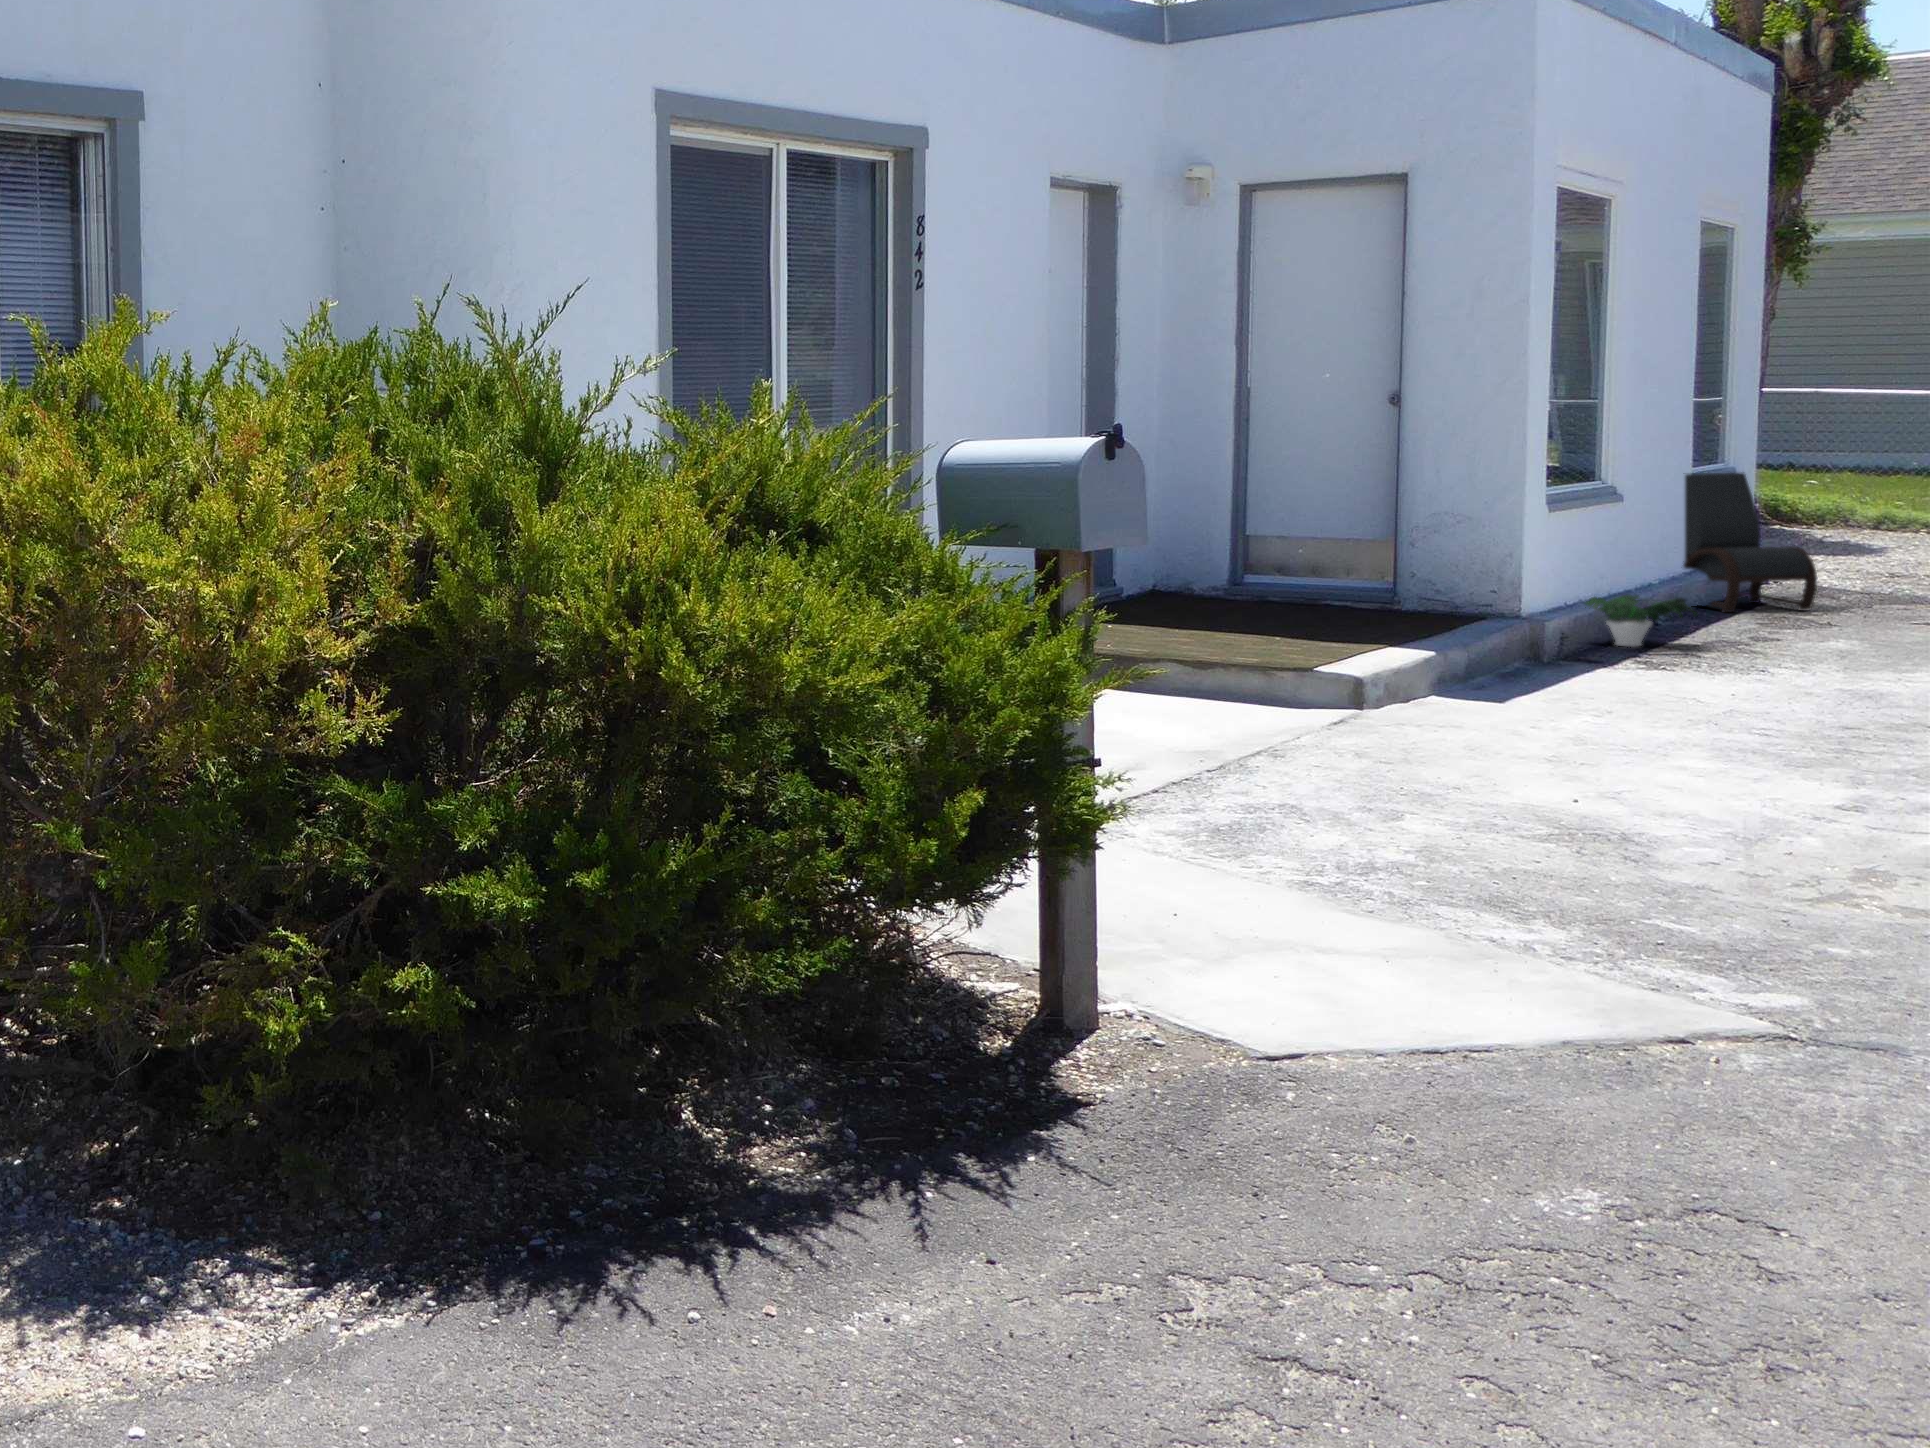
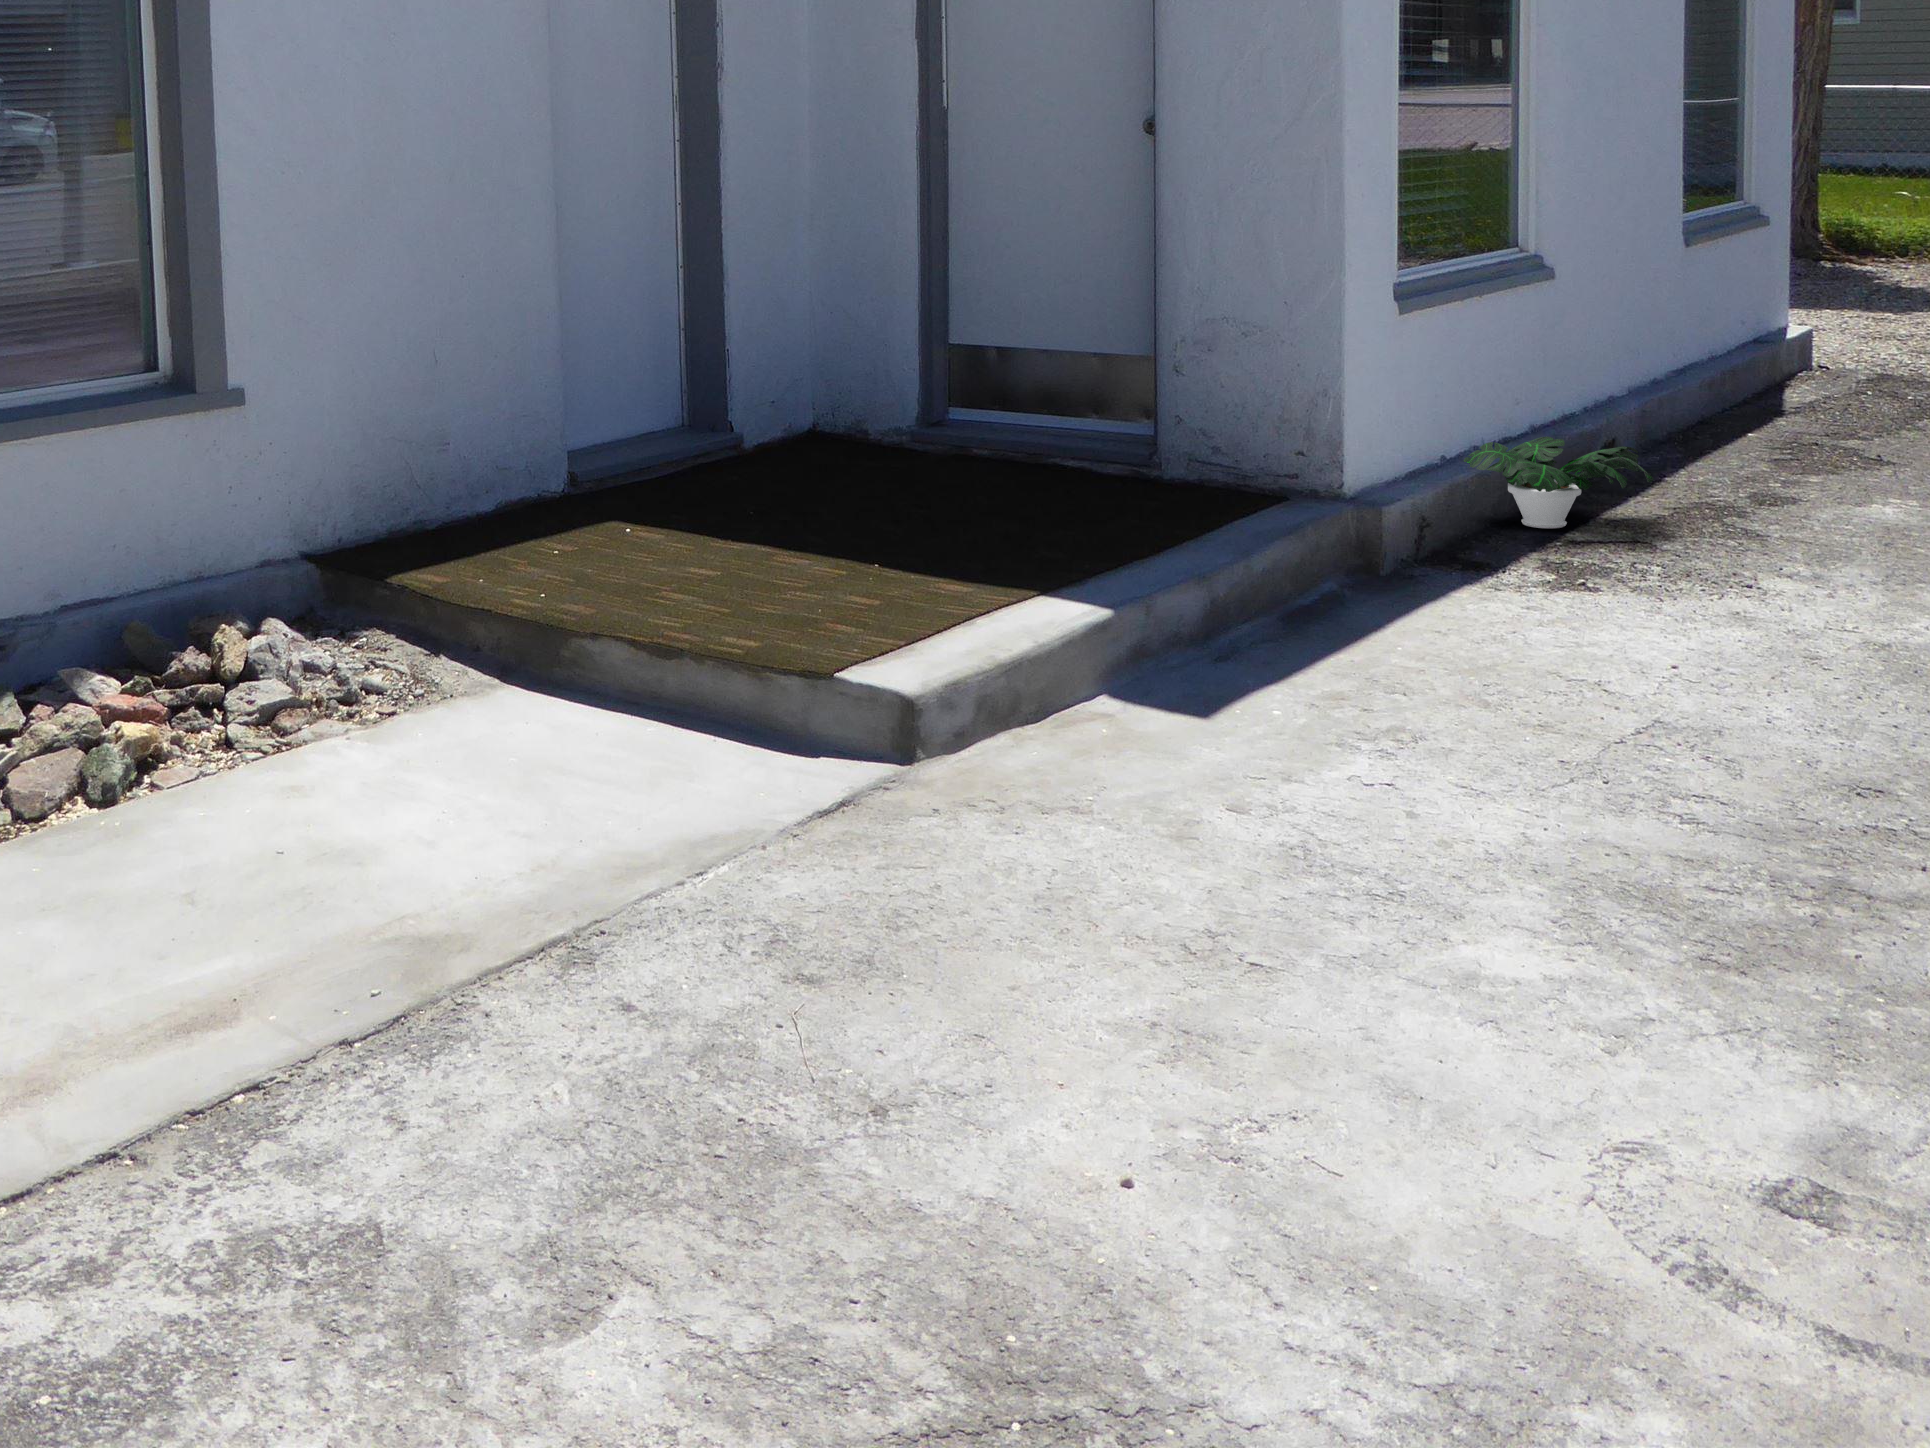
lounge chair: present [1683,473,1817,612] -> none [1648,218,1871,436]

